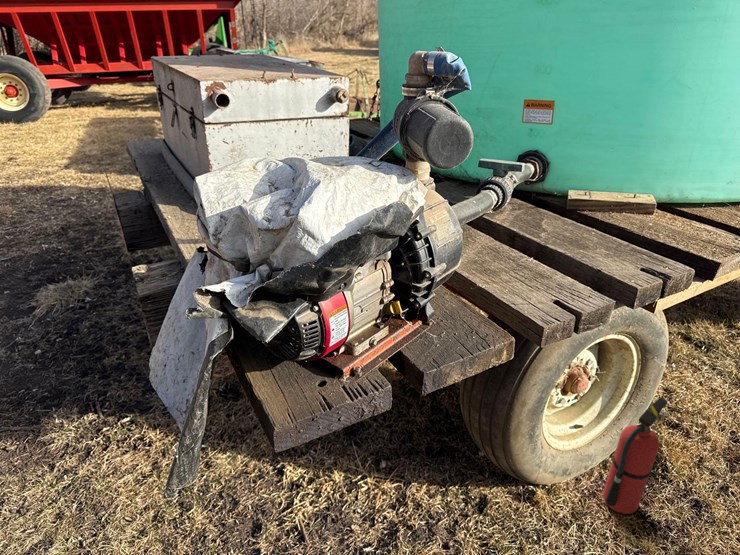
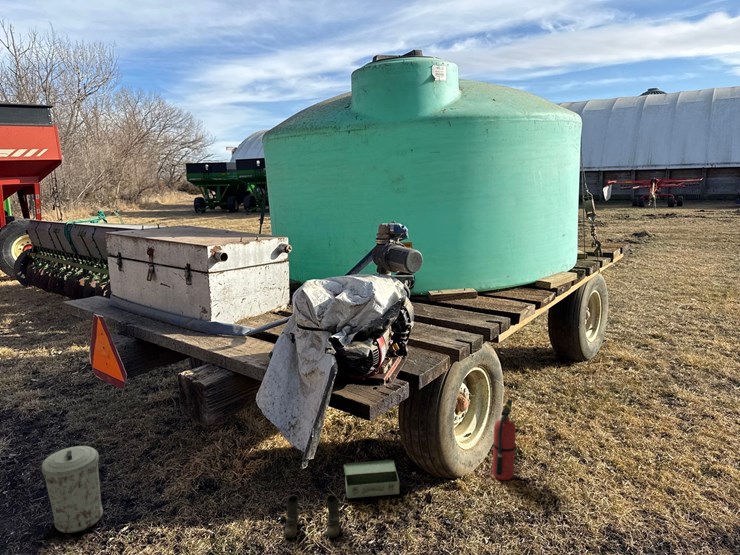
trash can: none [30,313,109,408] -> present [41,446,103,533]
toolbox: none [373,413,456,481] -> present [344,460,399,498]
boots: none [264,448,343,525] -> present [284,494,340,538]

